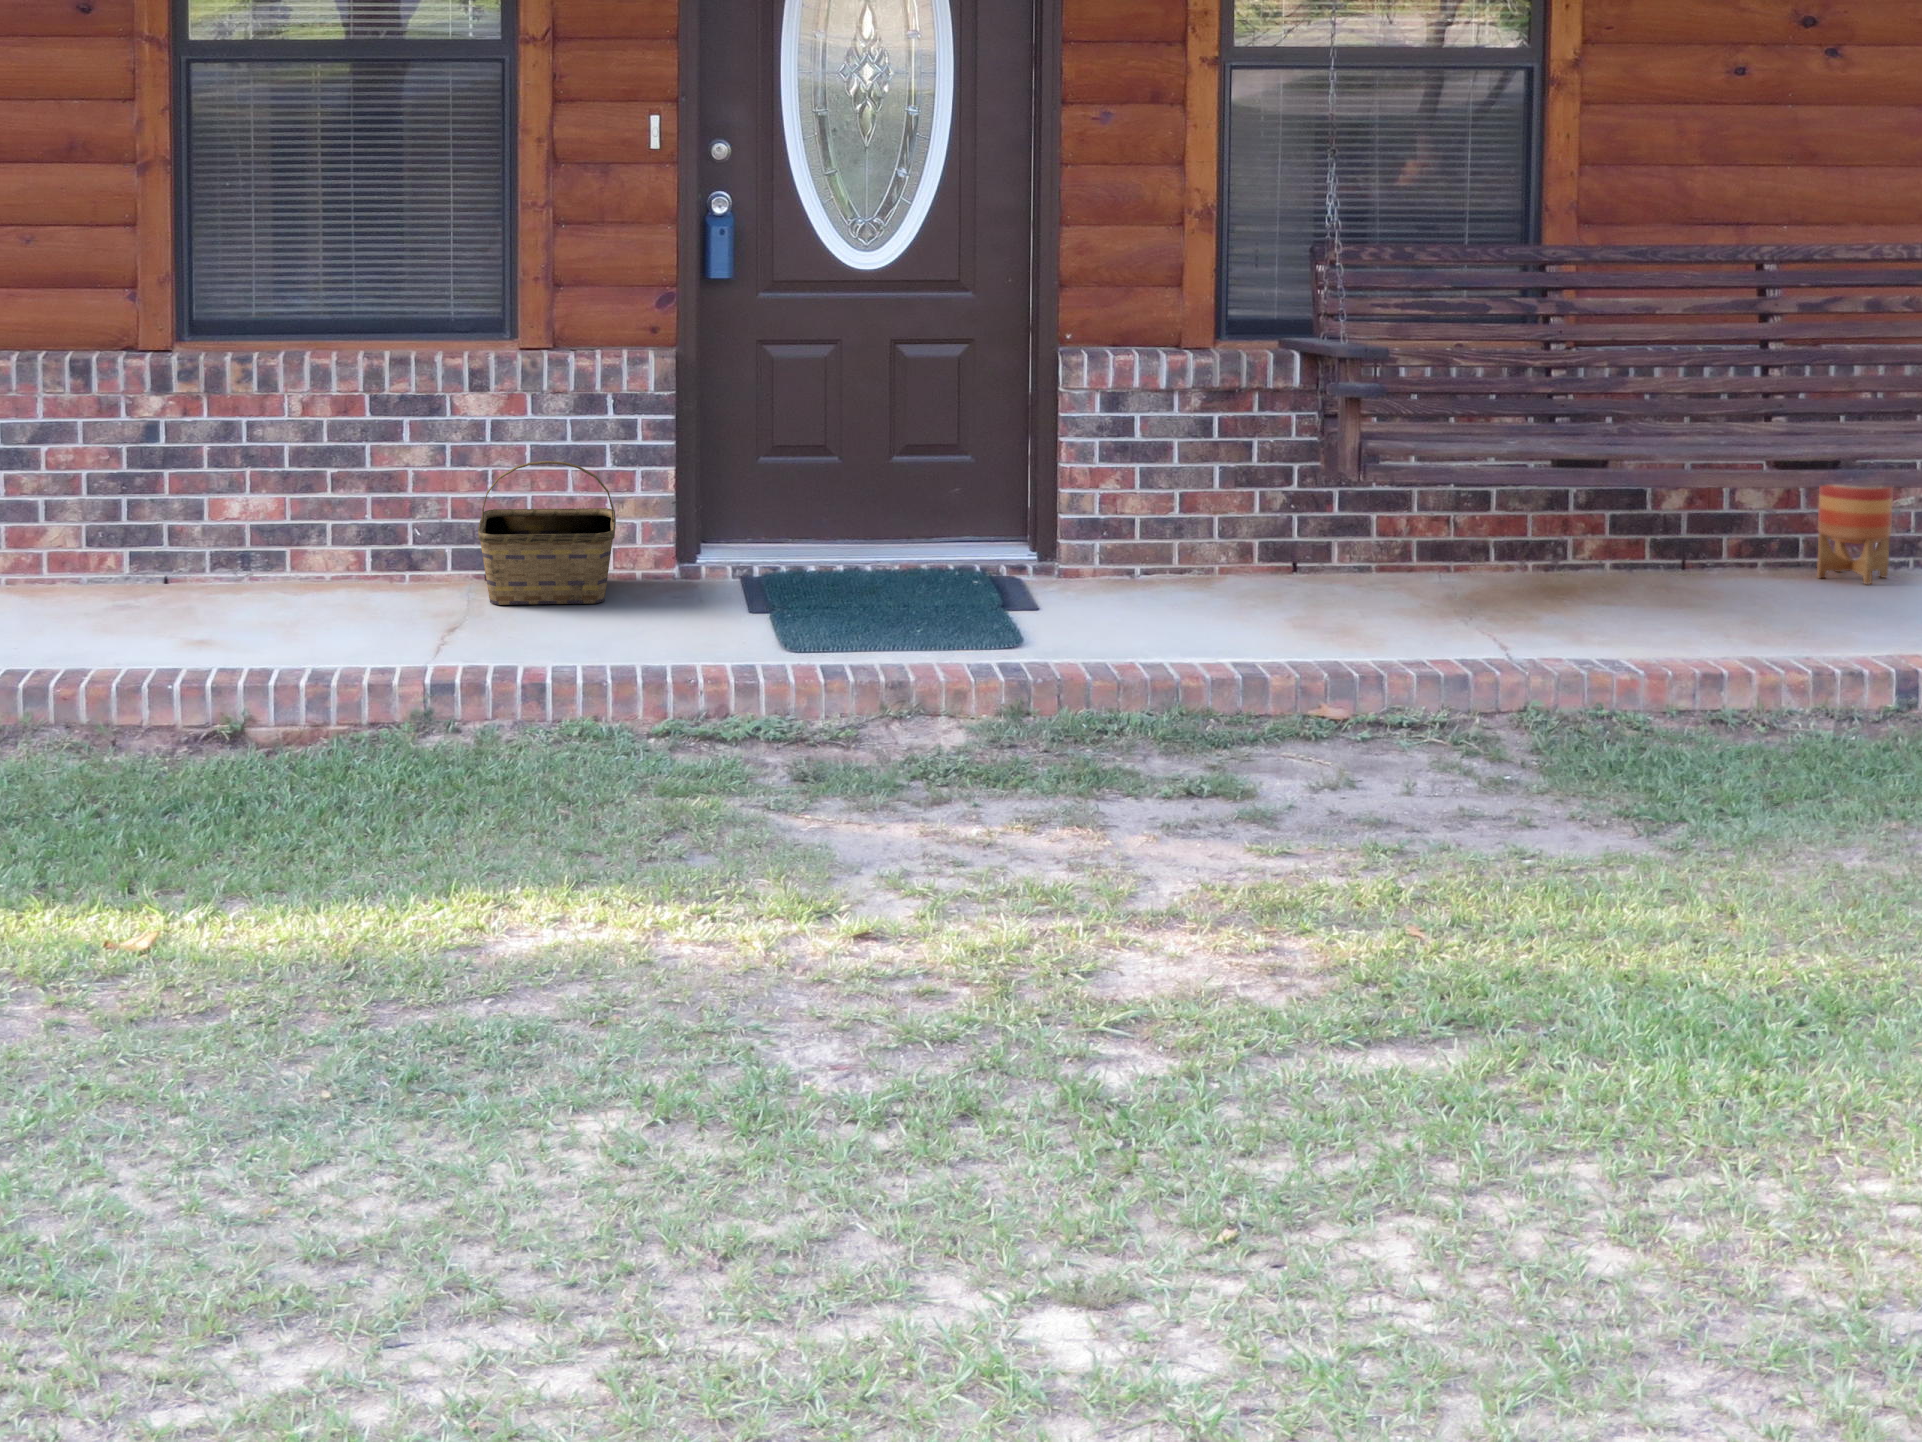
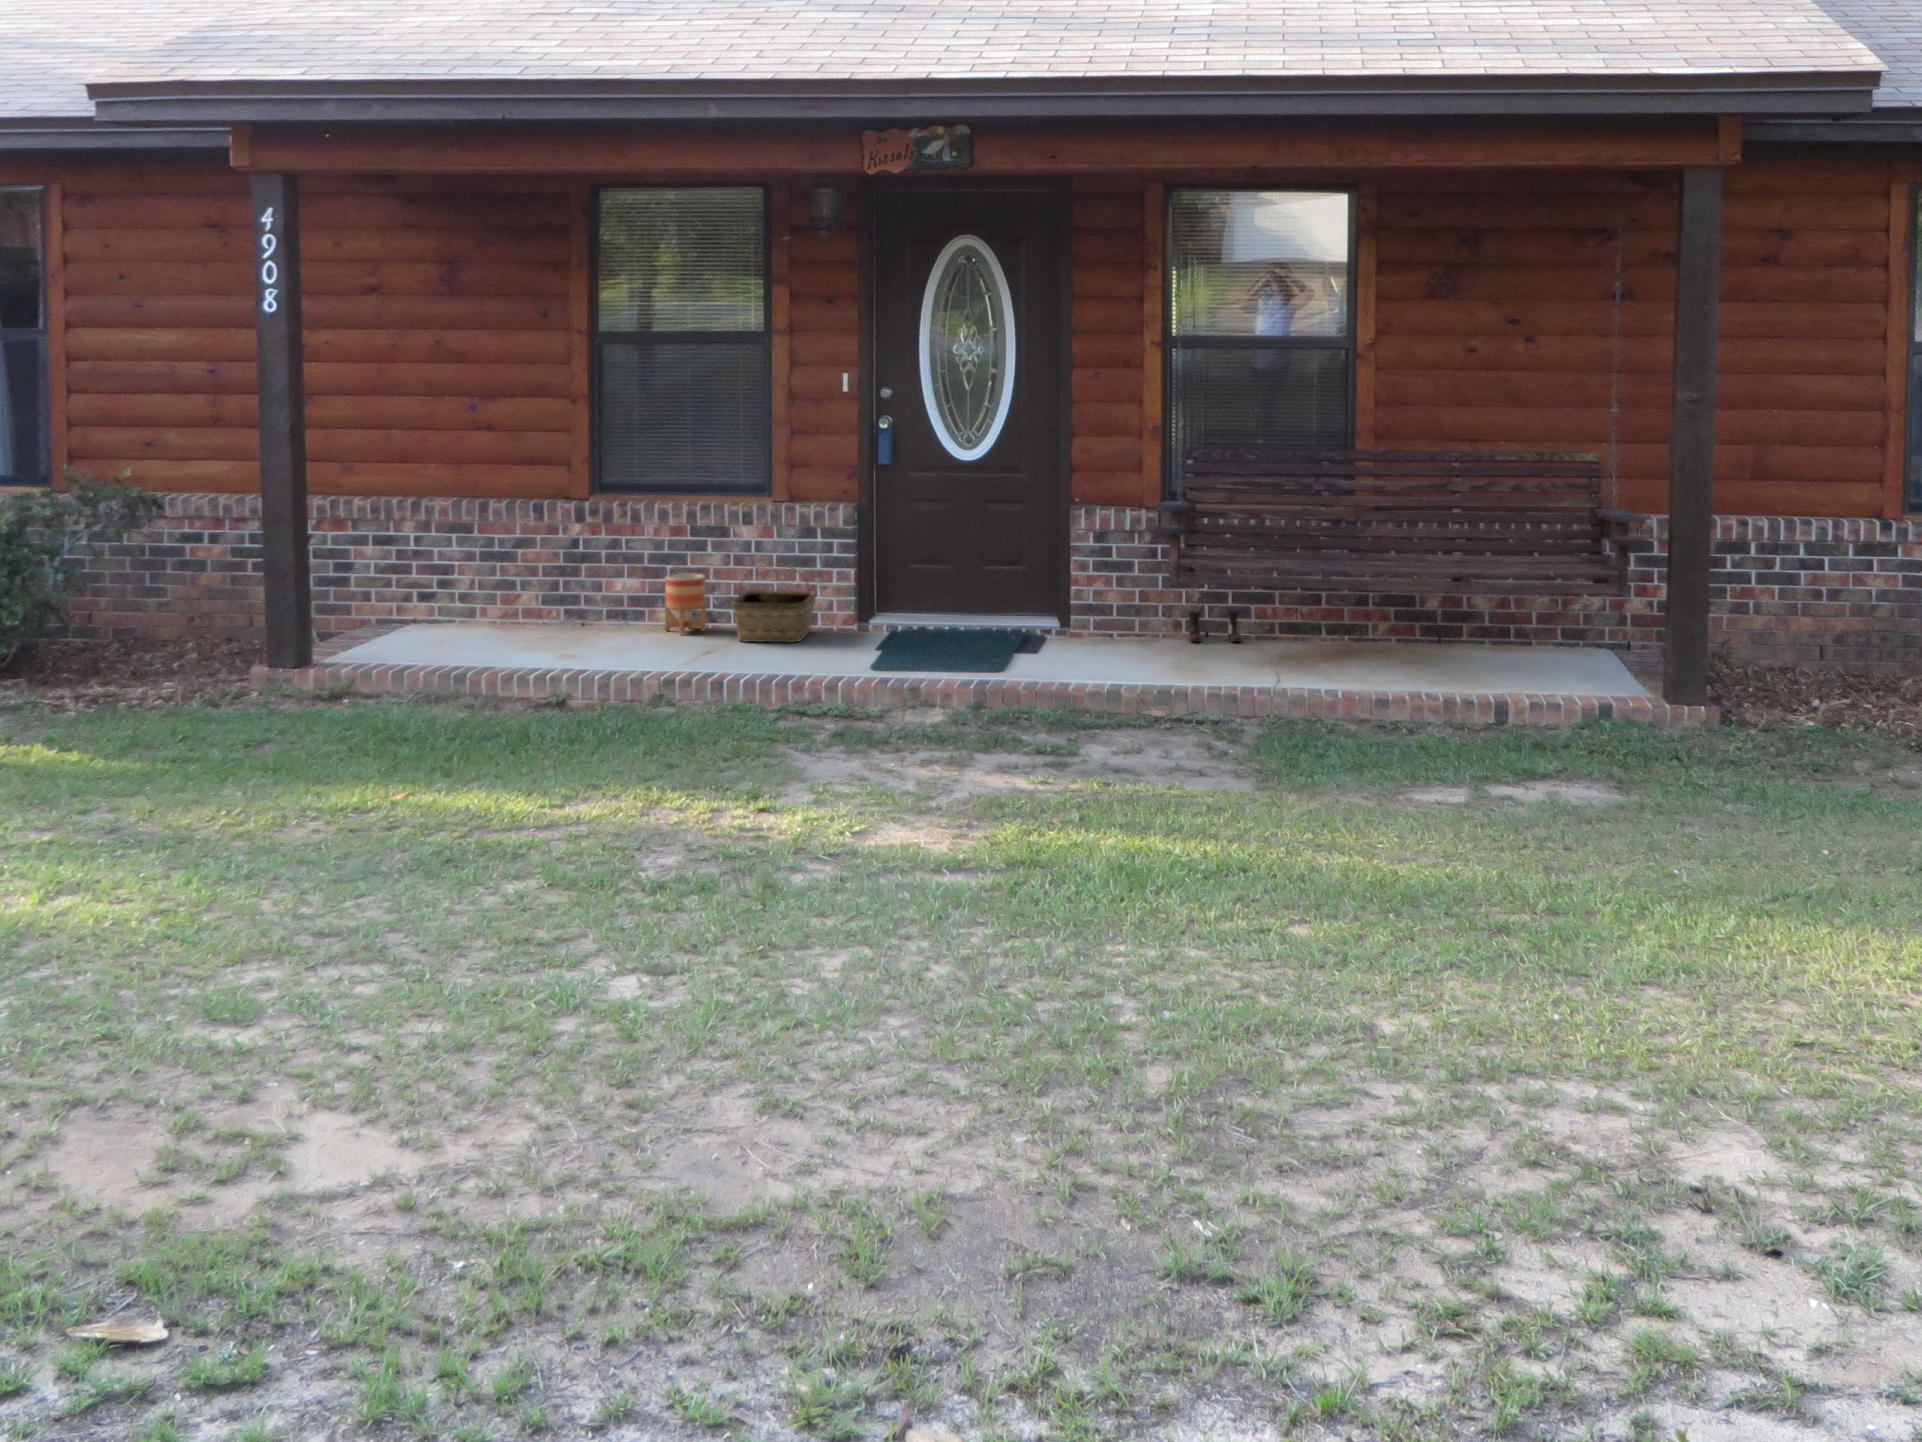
planter: present [1817,485,1893,584] -> present [665,574,706,634]
boots: none [1273,522,1369,580] -> present [1189,612,1242,642]

